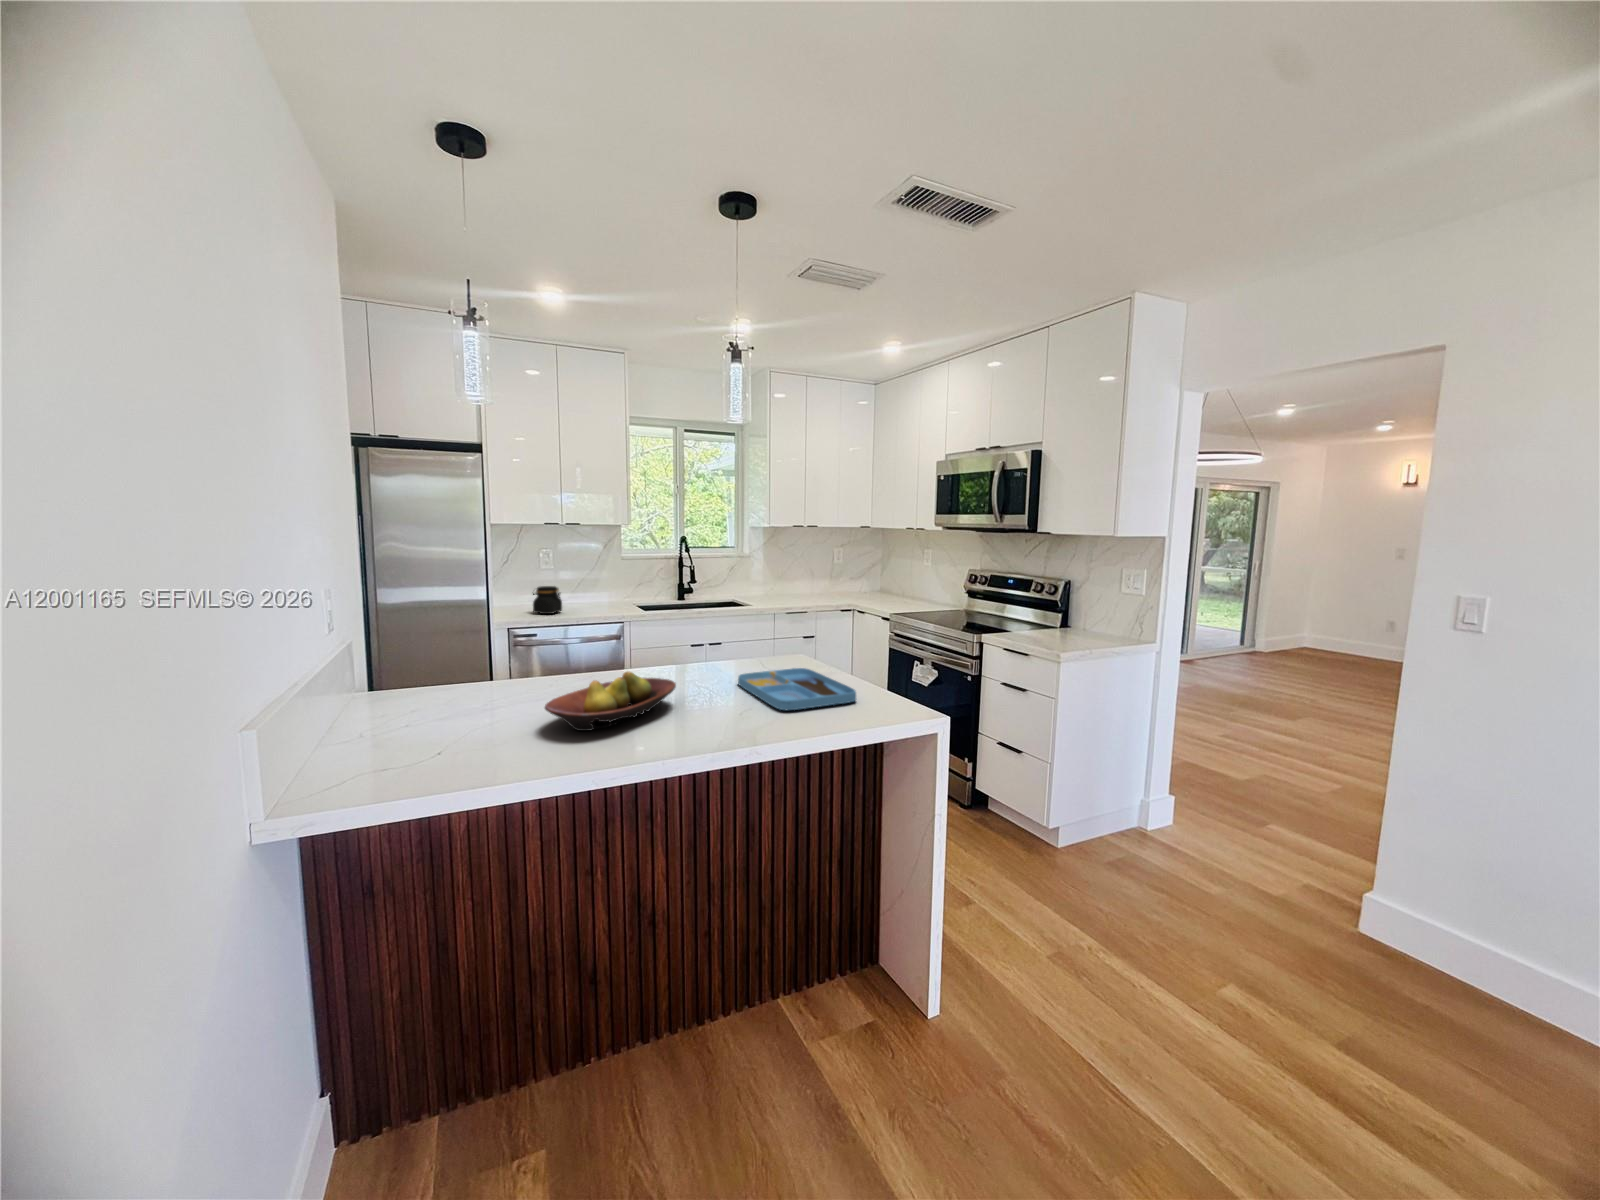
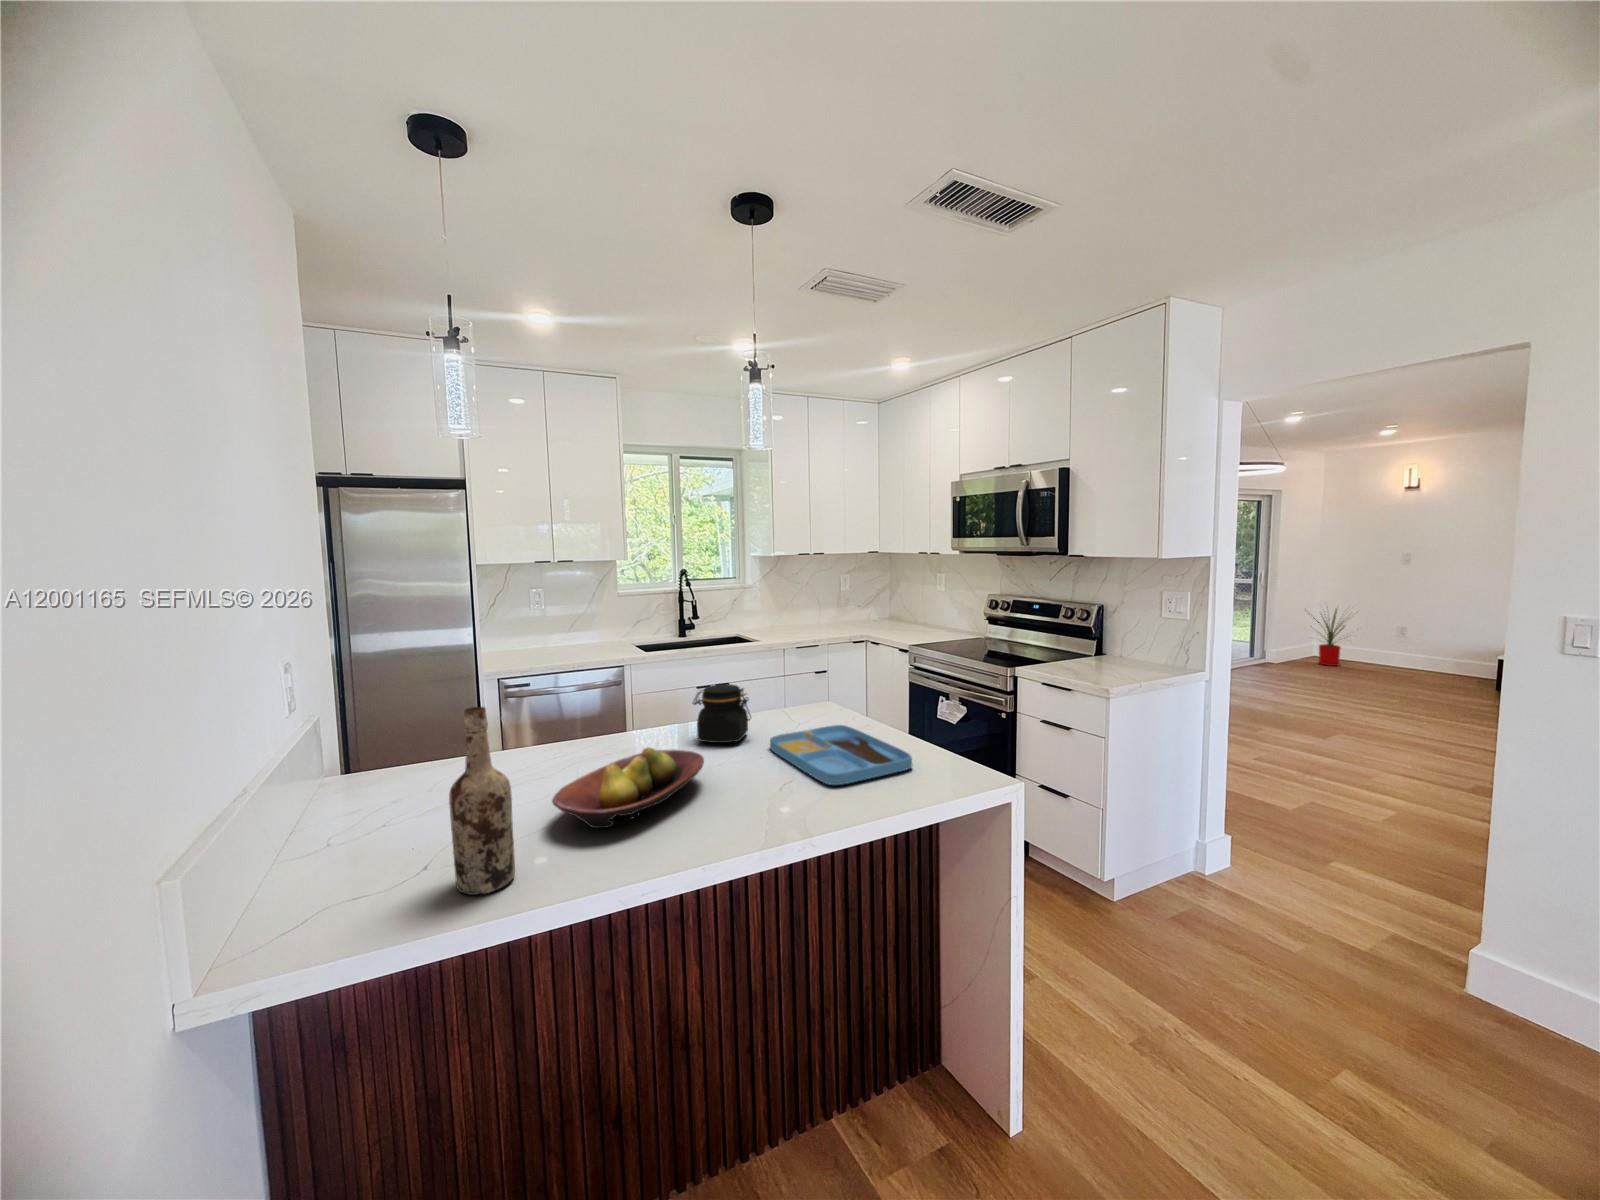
jar: present [533,586,562,614] -> present [693,684,751,743]
house plant: none [1294,594,1352,657] -> present [1311,609,1345,666]
wine bottle: none [460,619,511,767] -> present [449,707,515,895]

